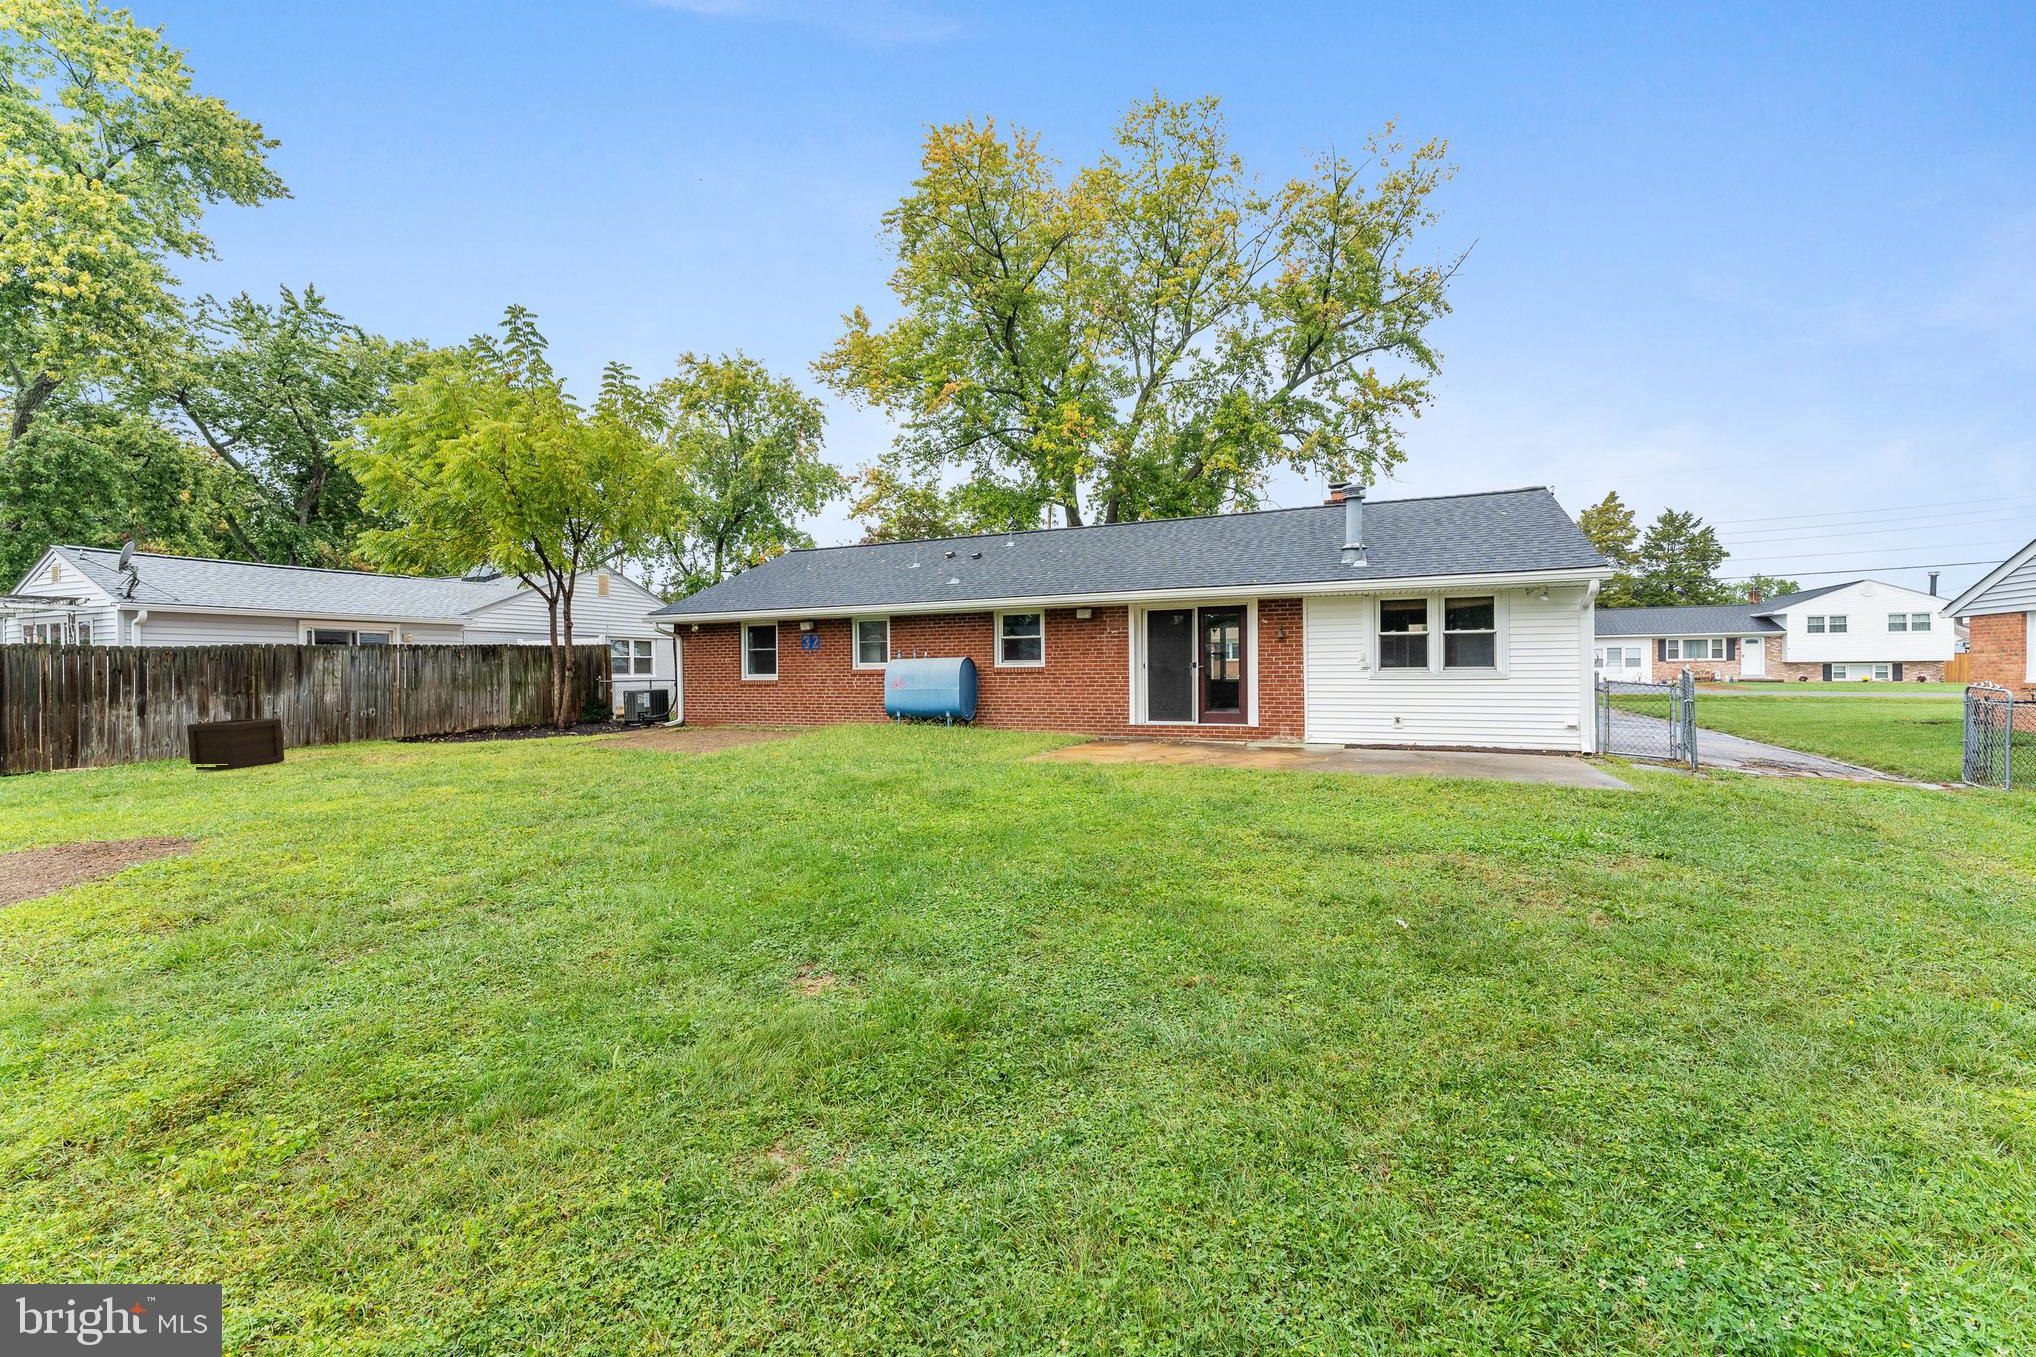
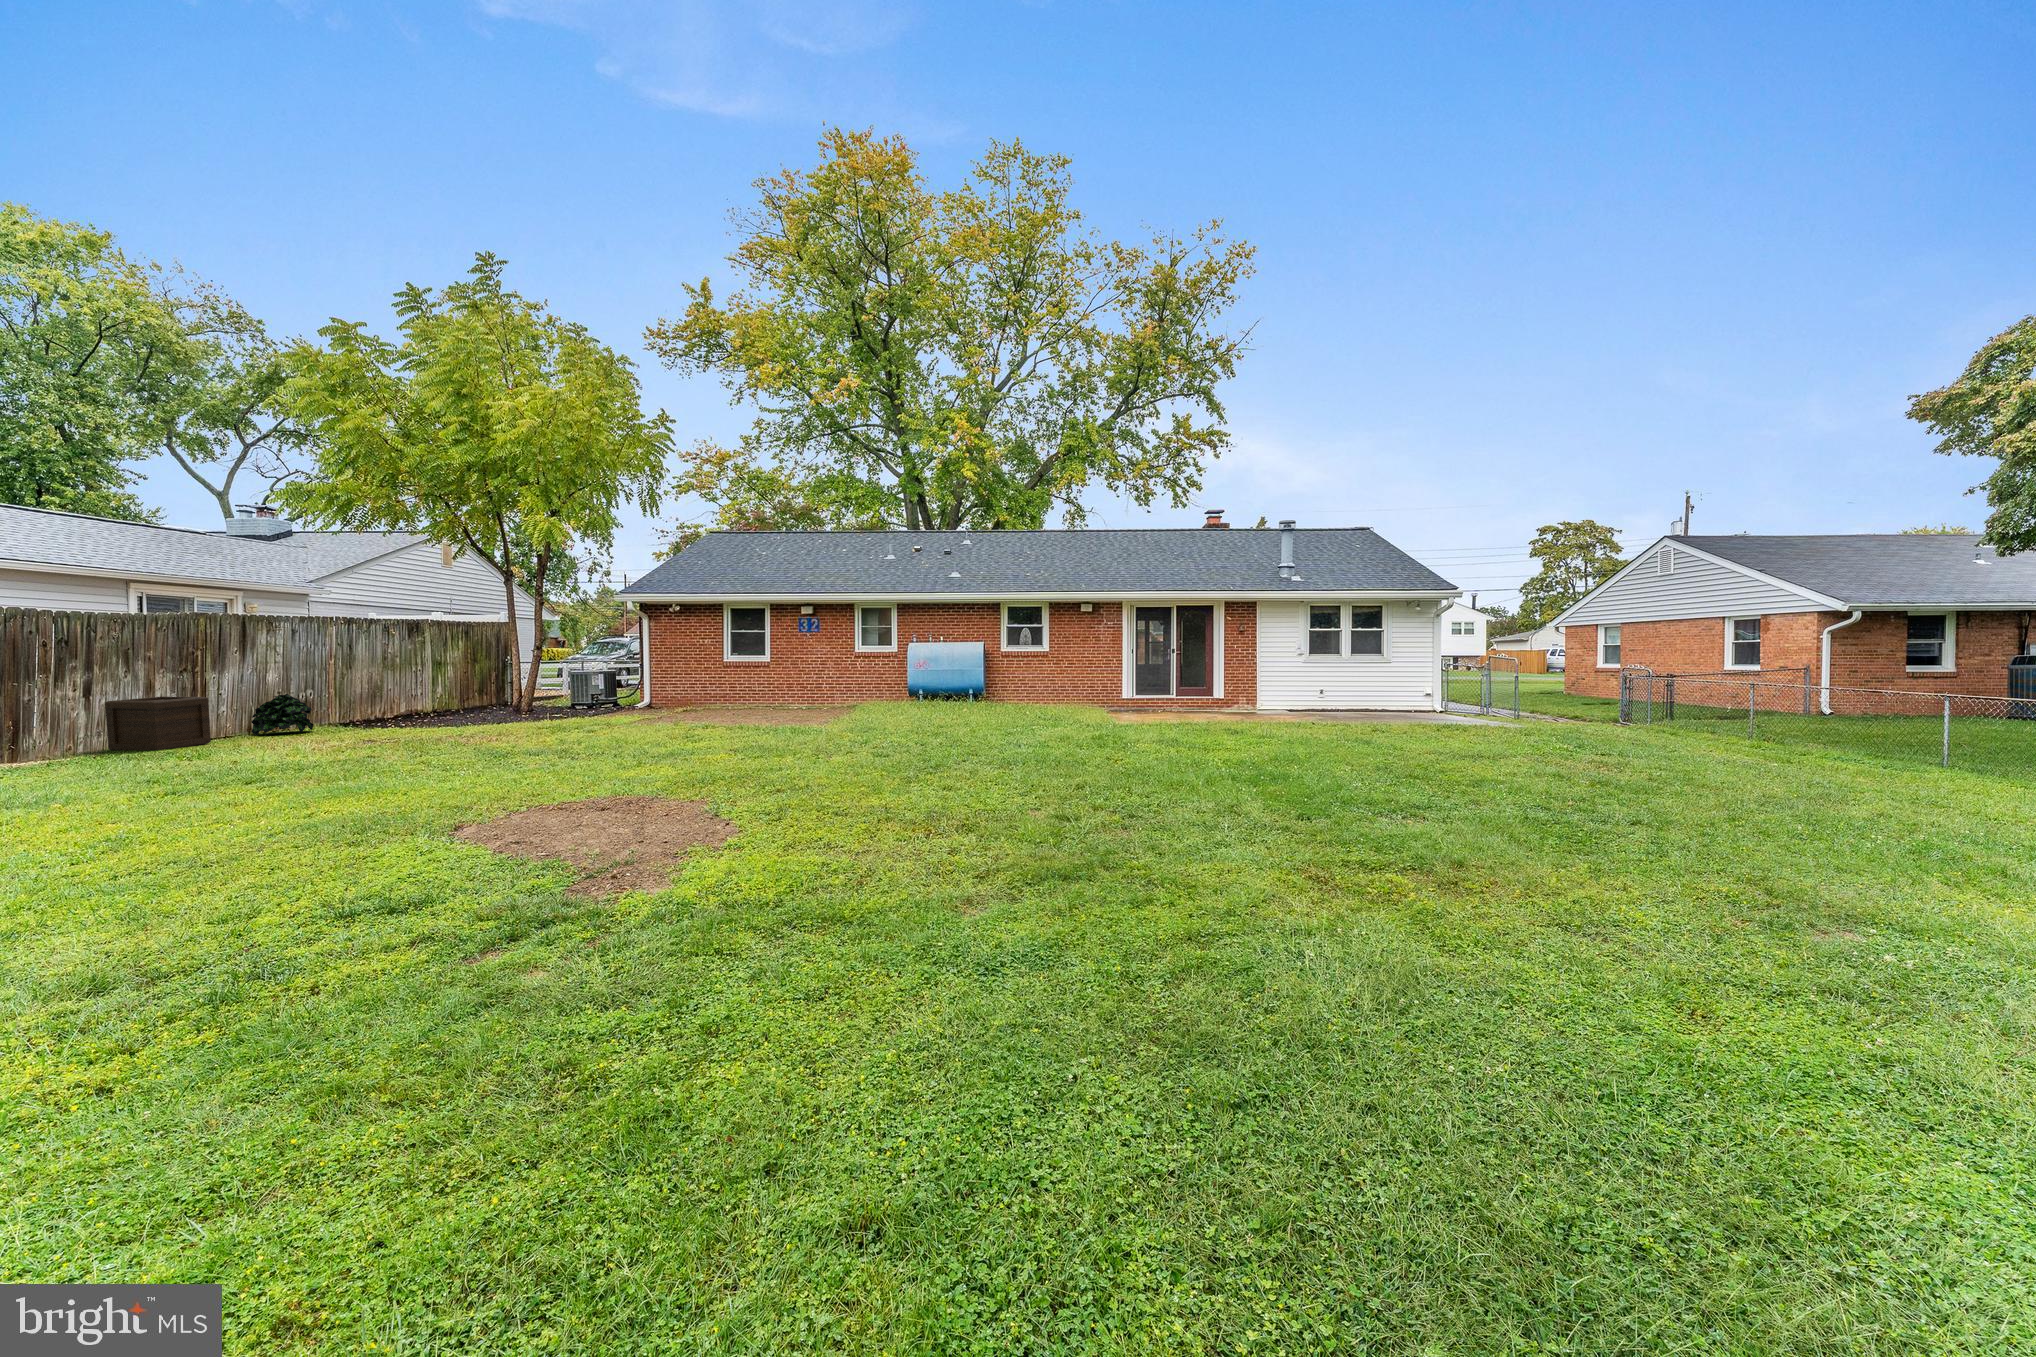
potted plant: present [577,697,614,723] -> present [251,694,313,736]

